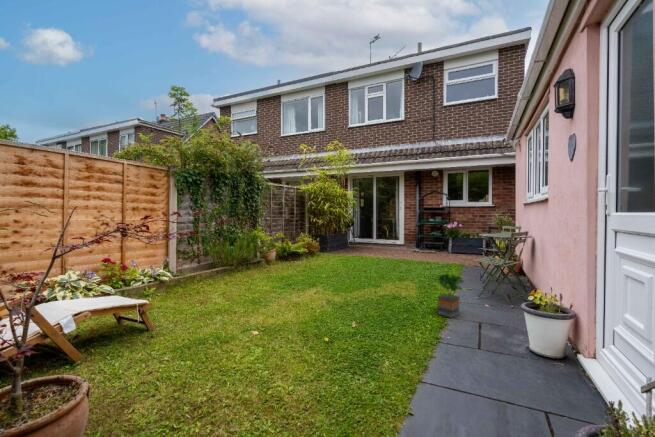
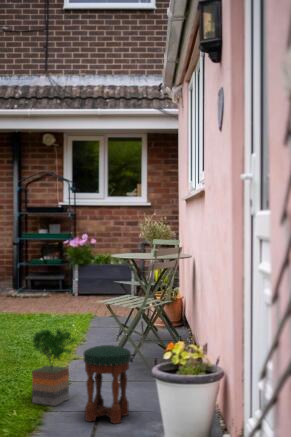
stool: none [471,287,503,335] -> present [83,345,131,424]

